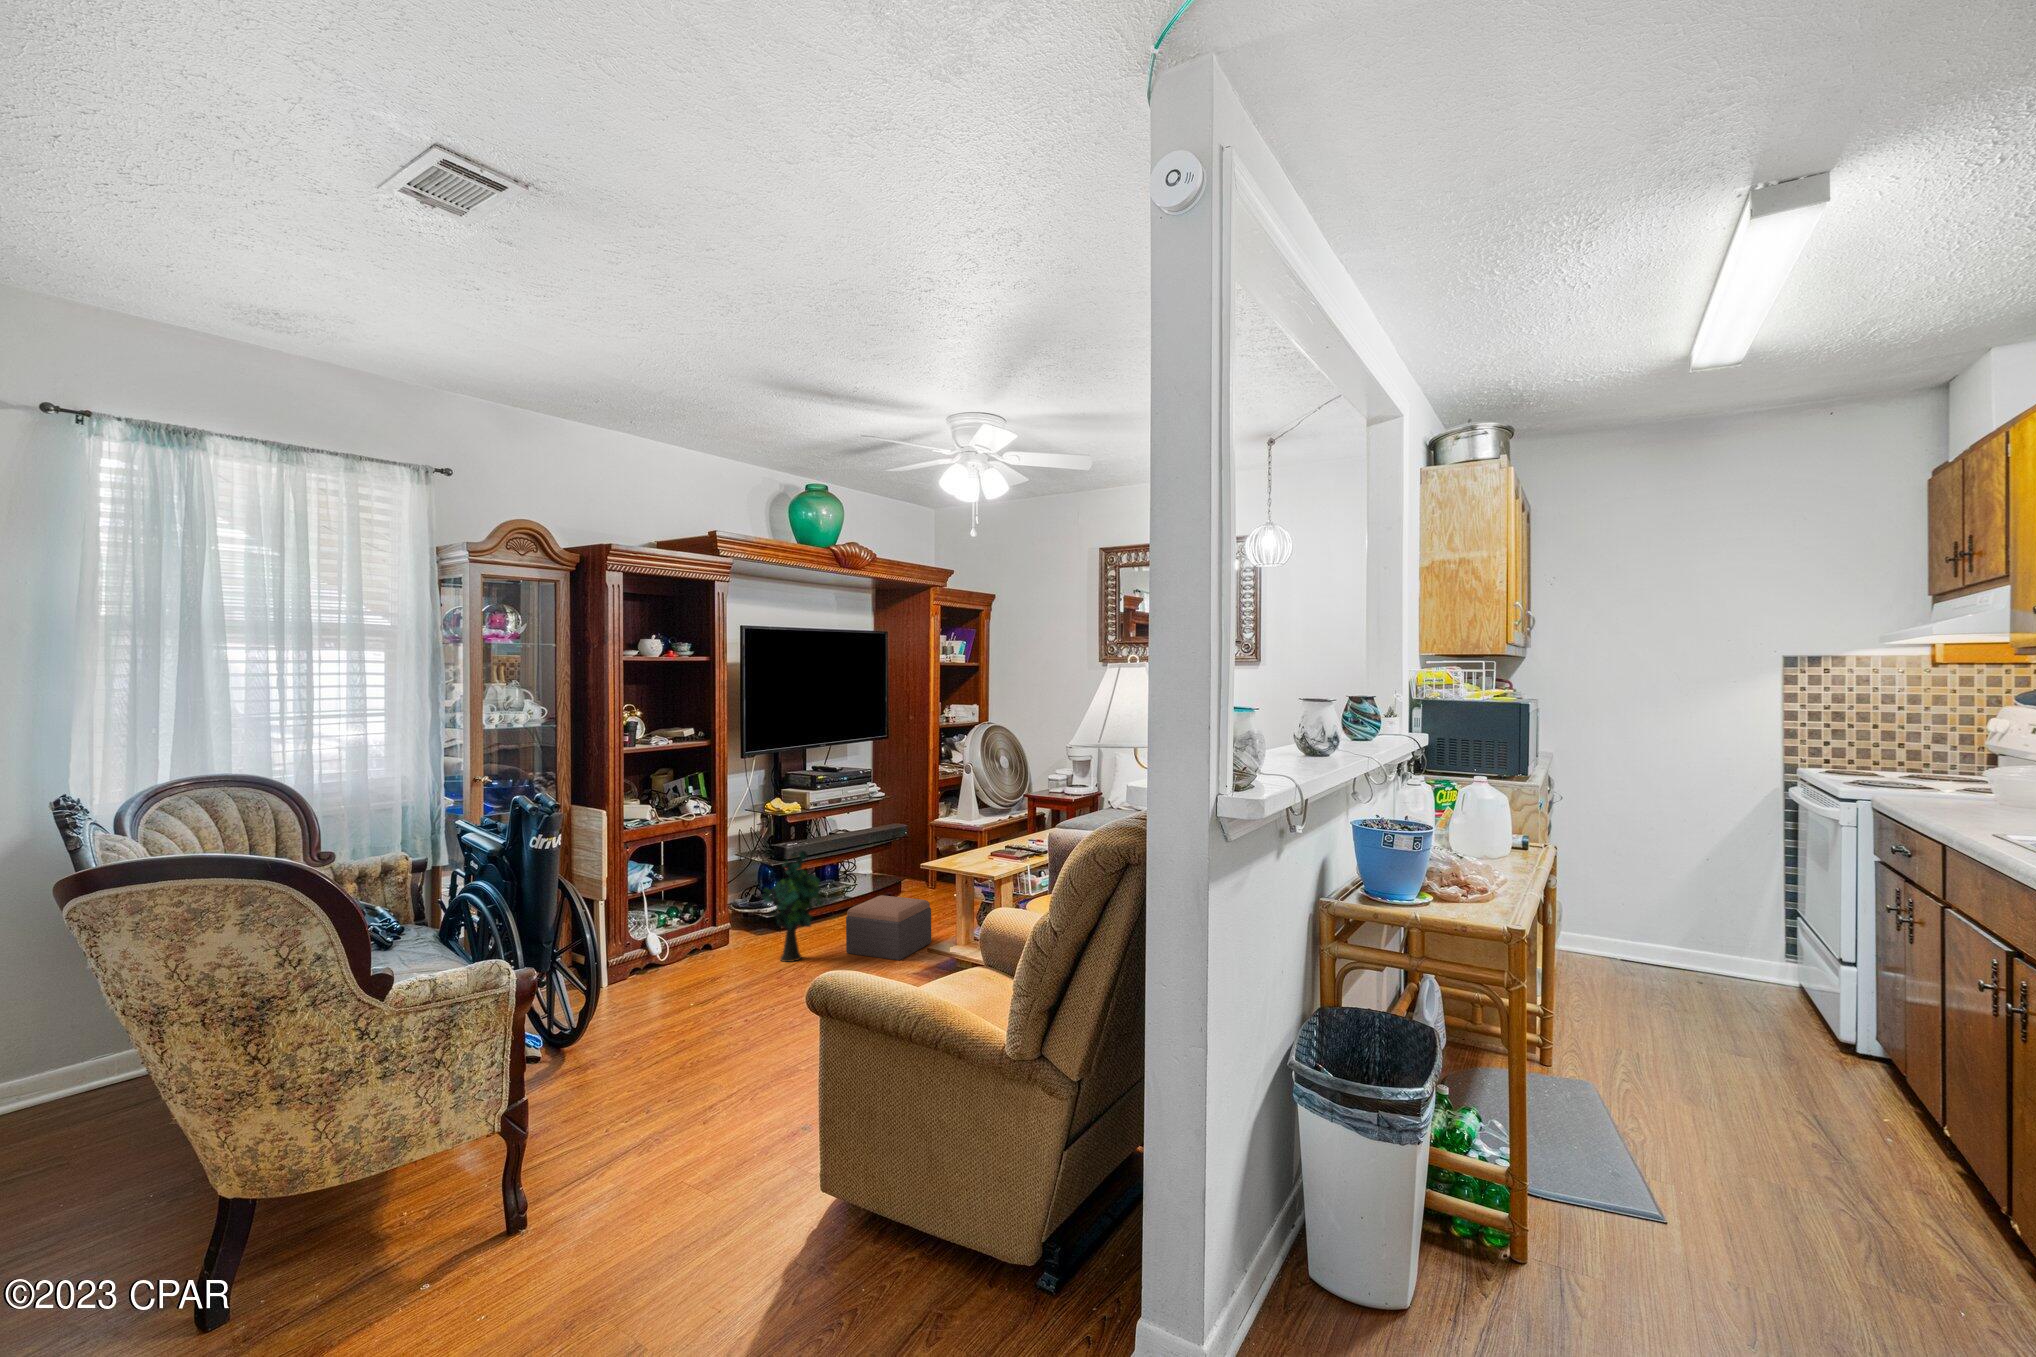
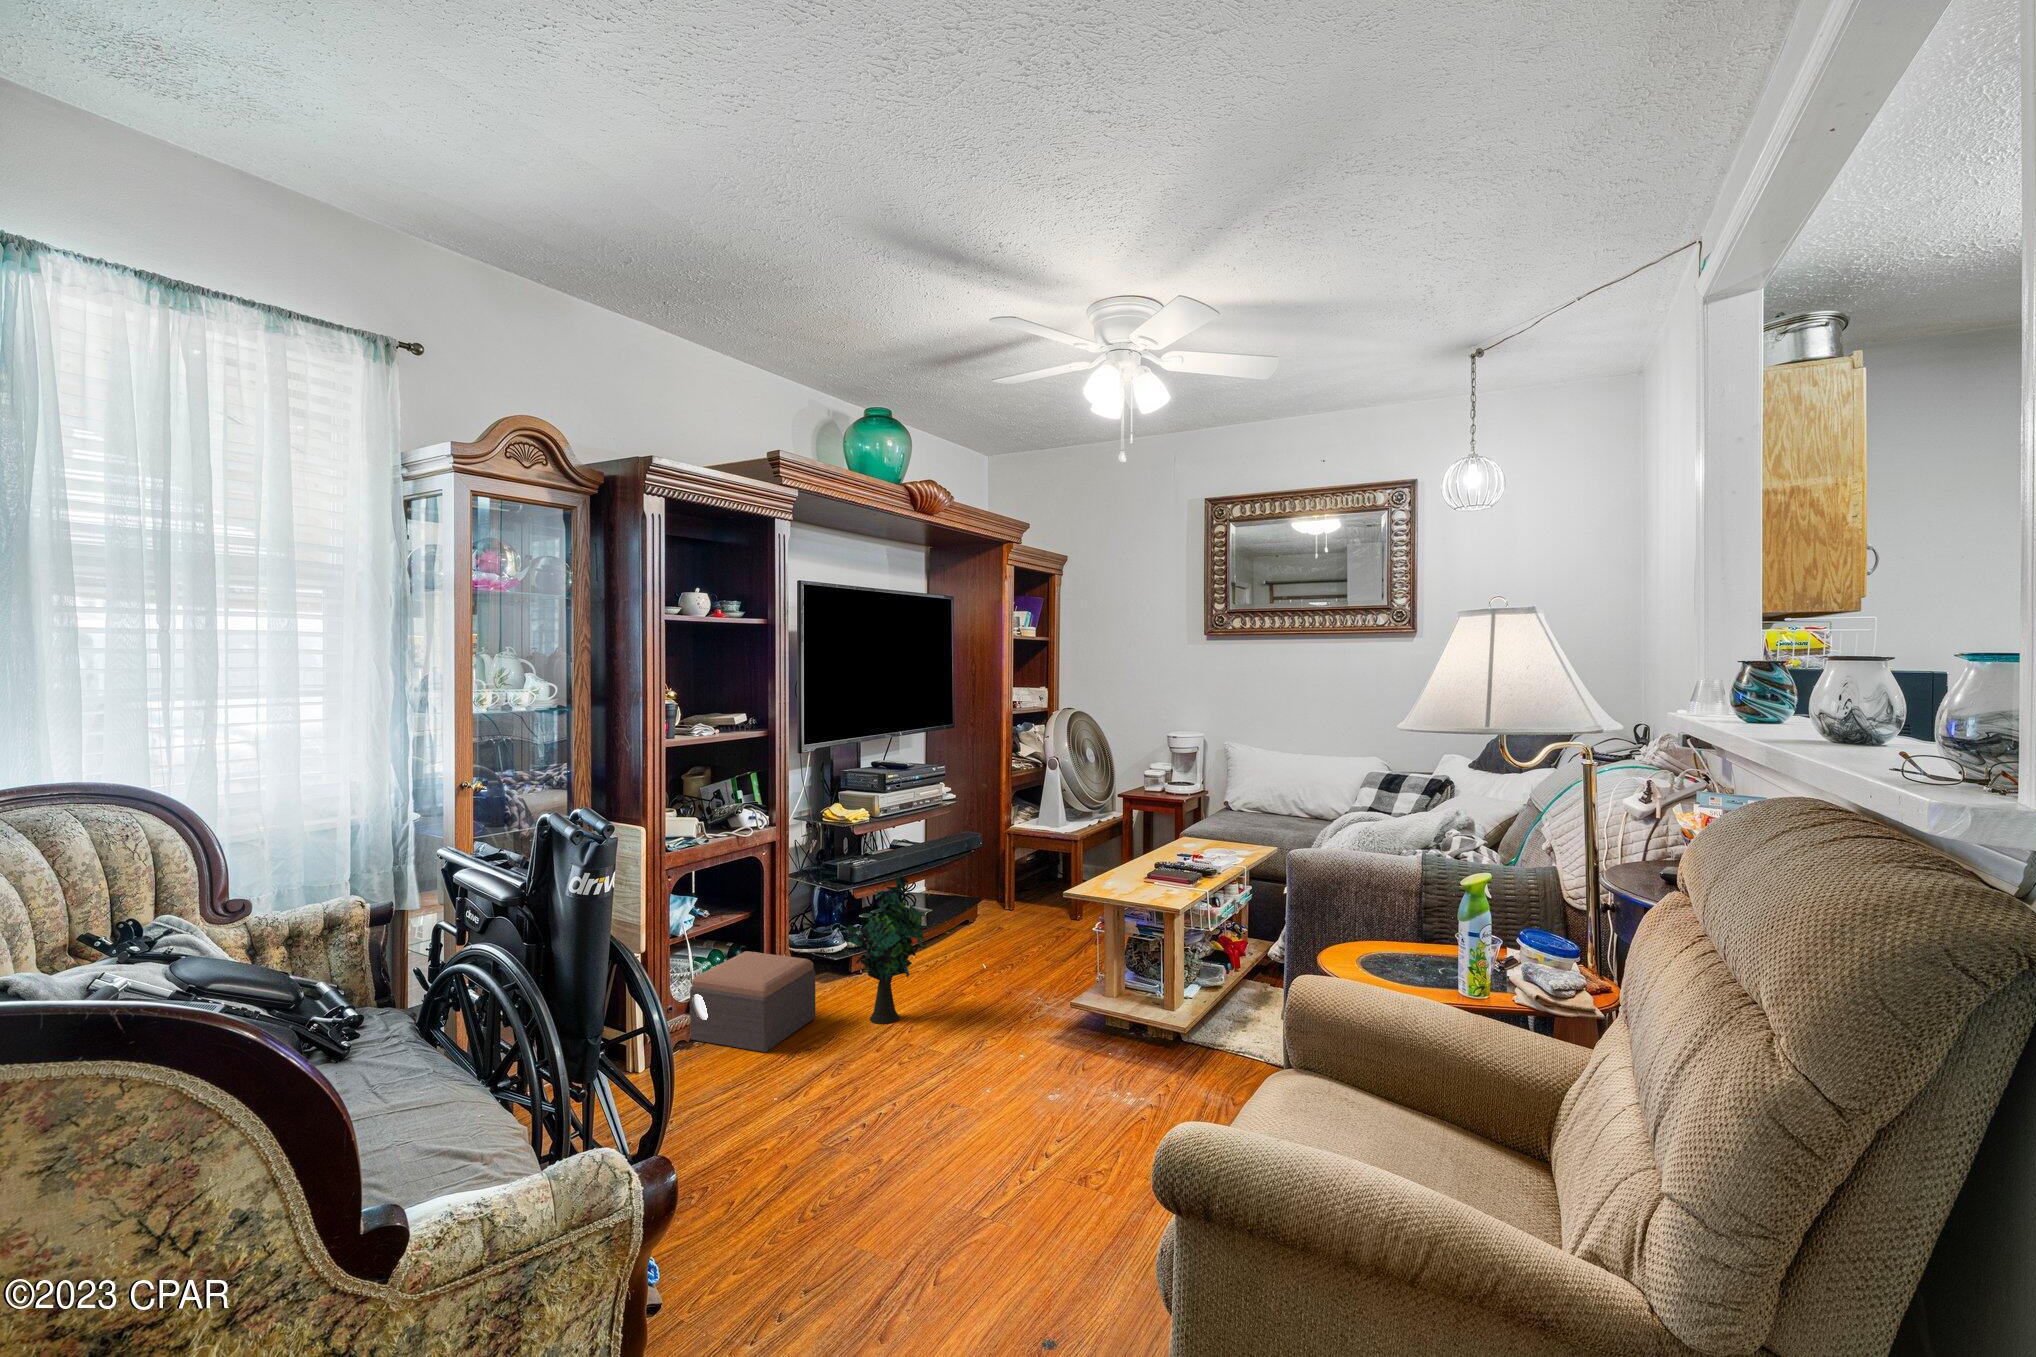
footstool: present [846,895,932,960] -> present [690,951,816,1052]

